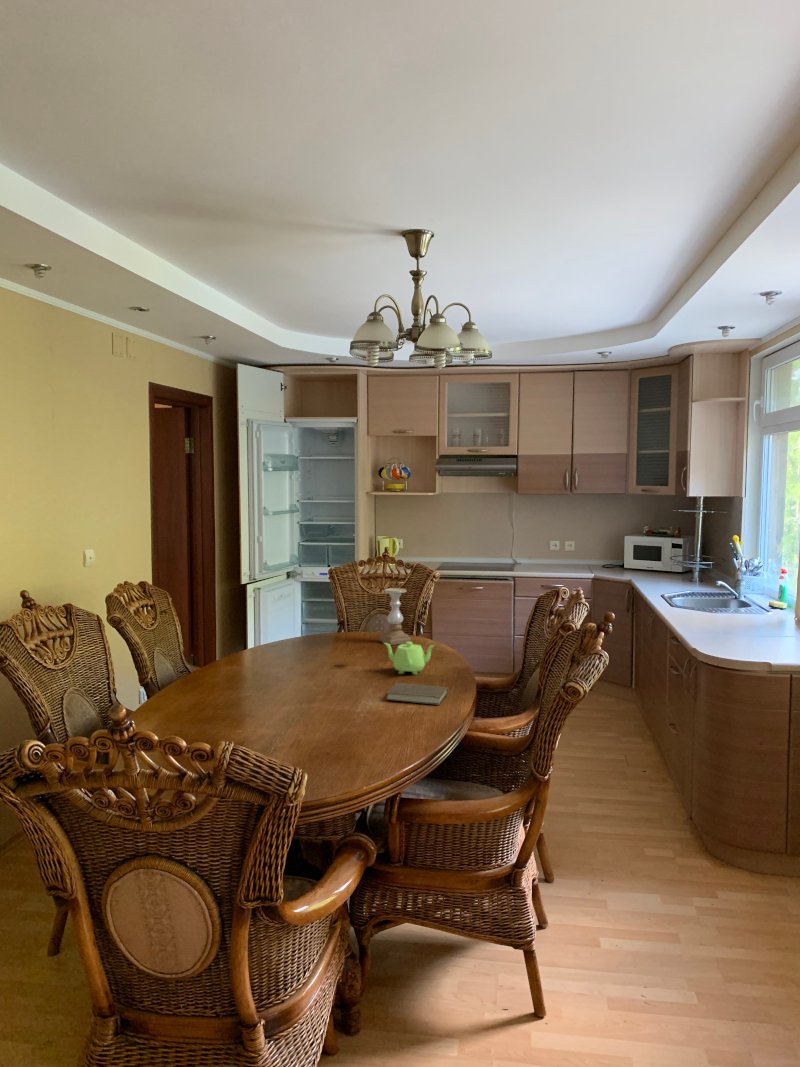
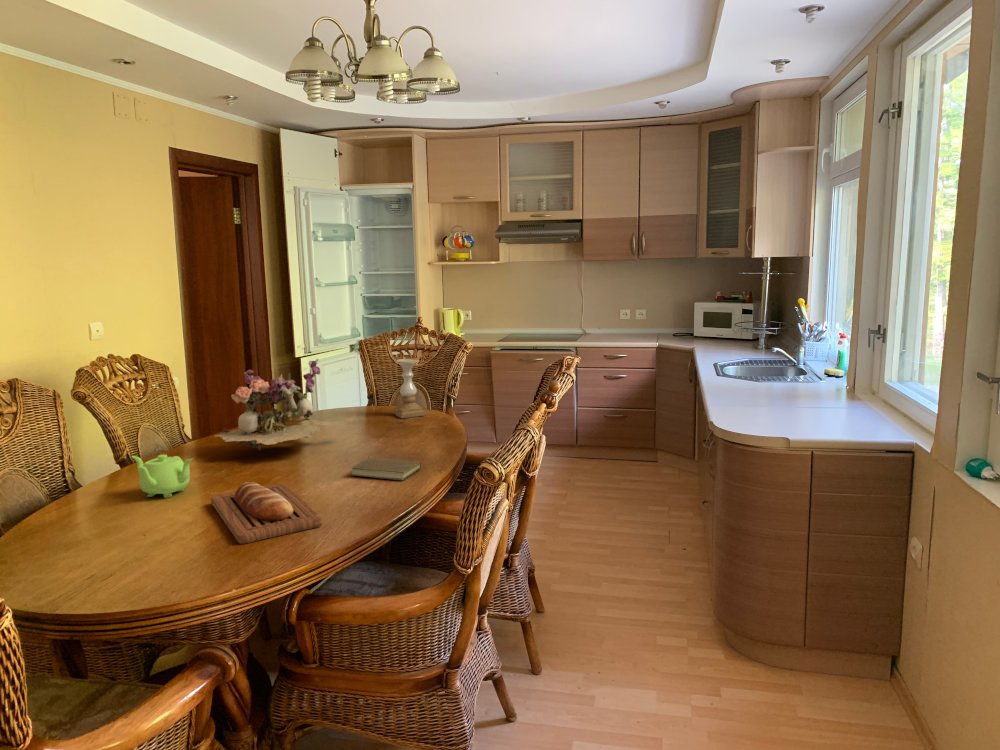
flower arrangement: none [238,588,344,676] -> present [214,359,331,450]
teapot: present [384,642,434,675] -> present [132,455,192,498]
bread loaf: none [274,705,396,763] -> present [211,482,322,544]

